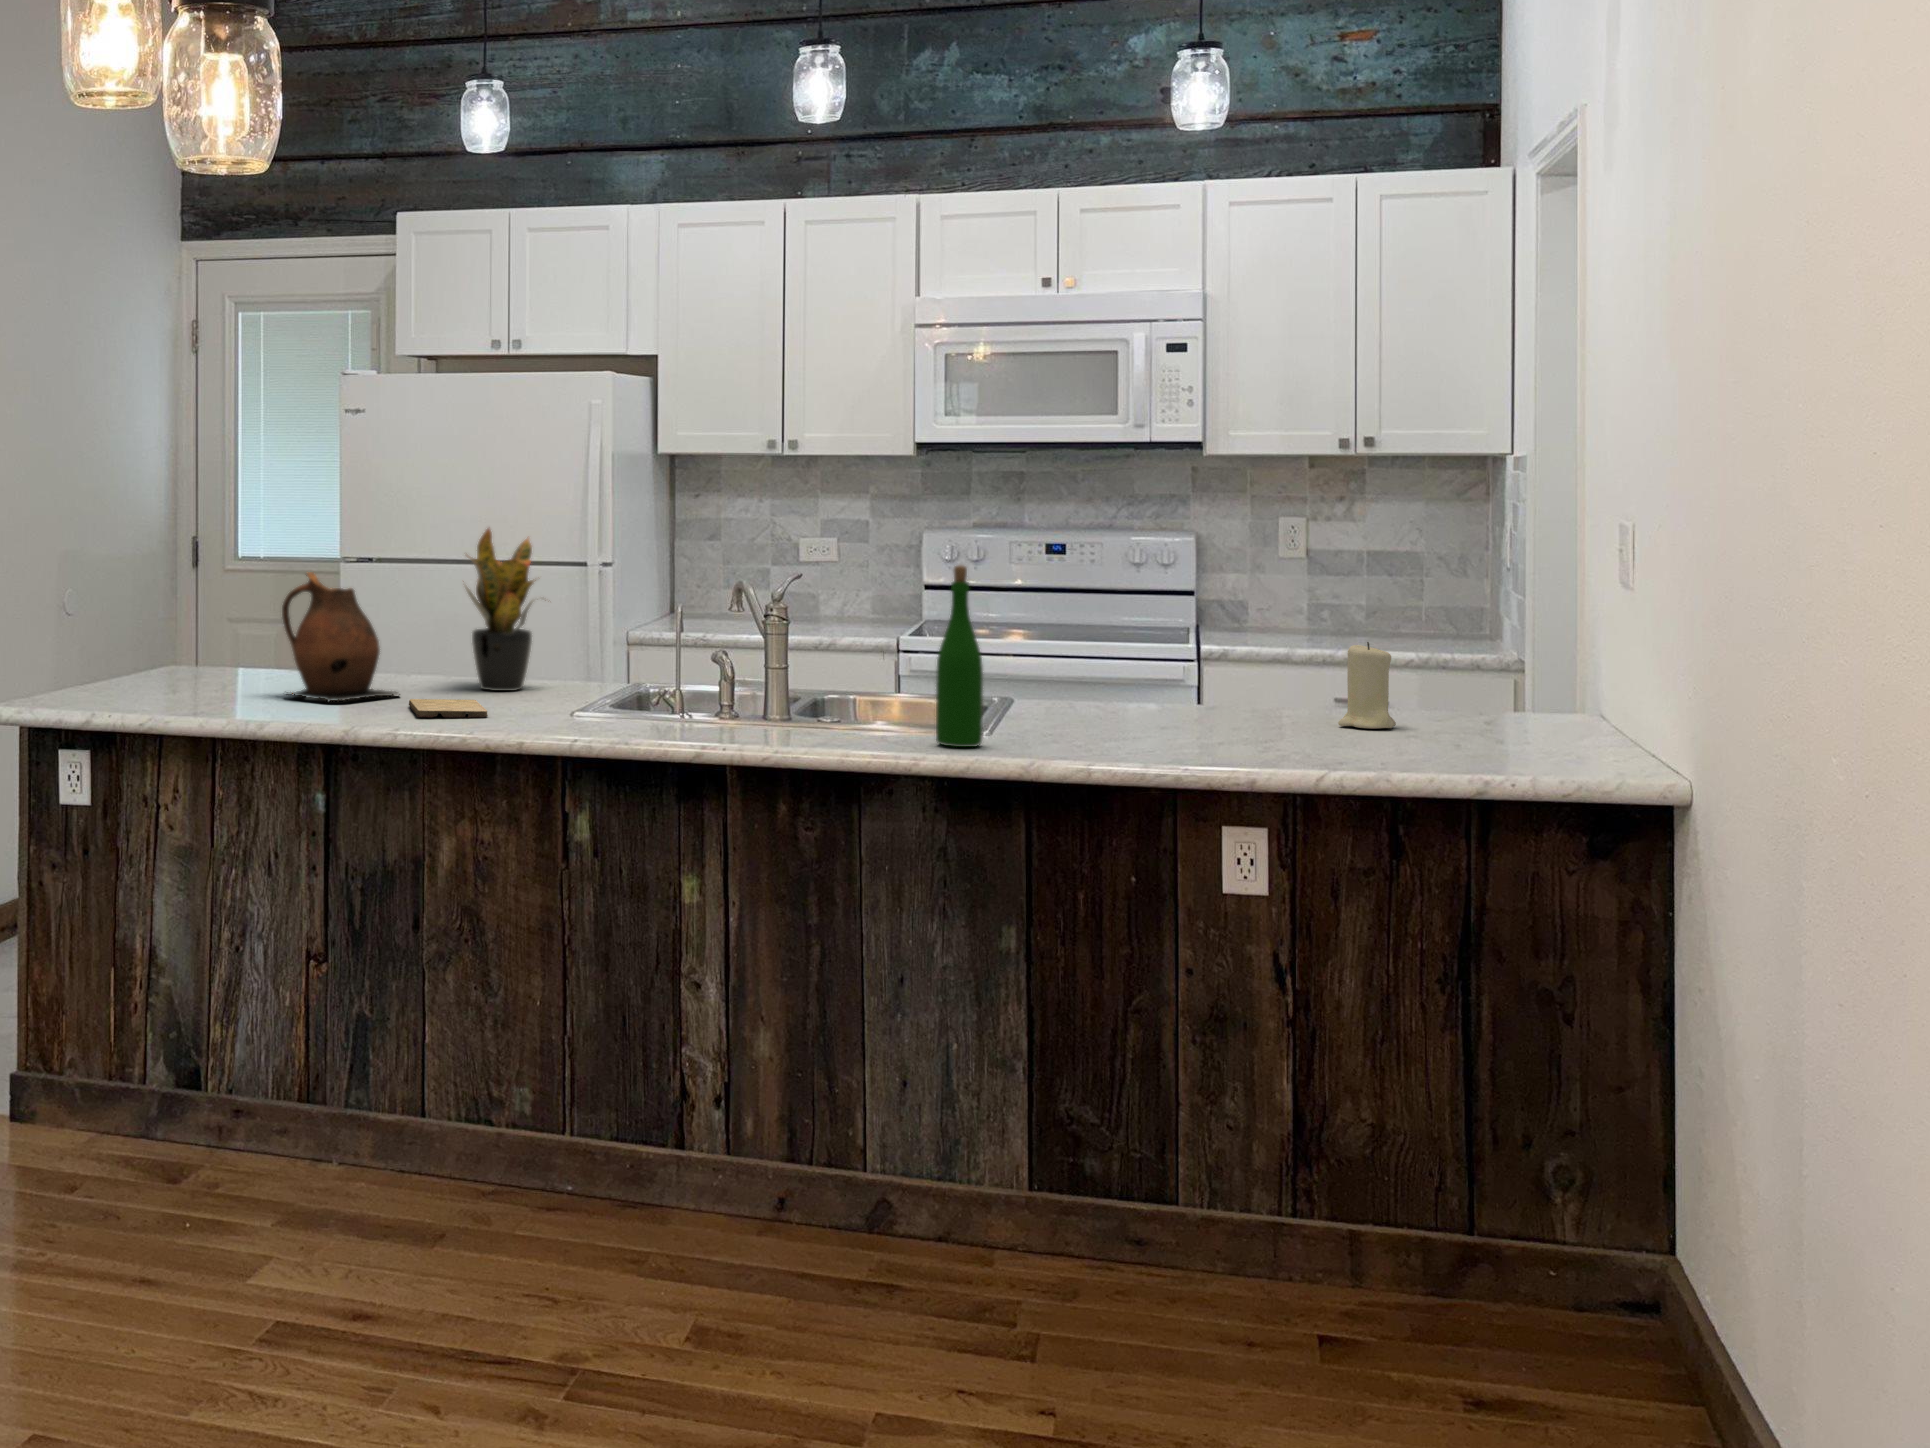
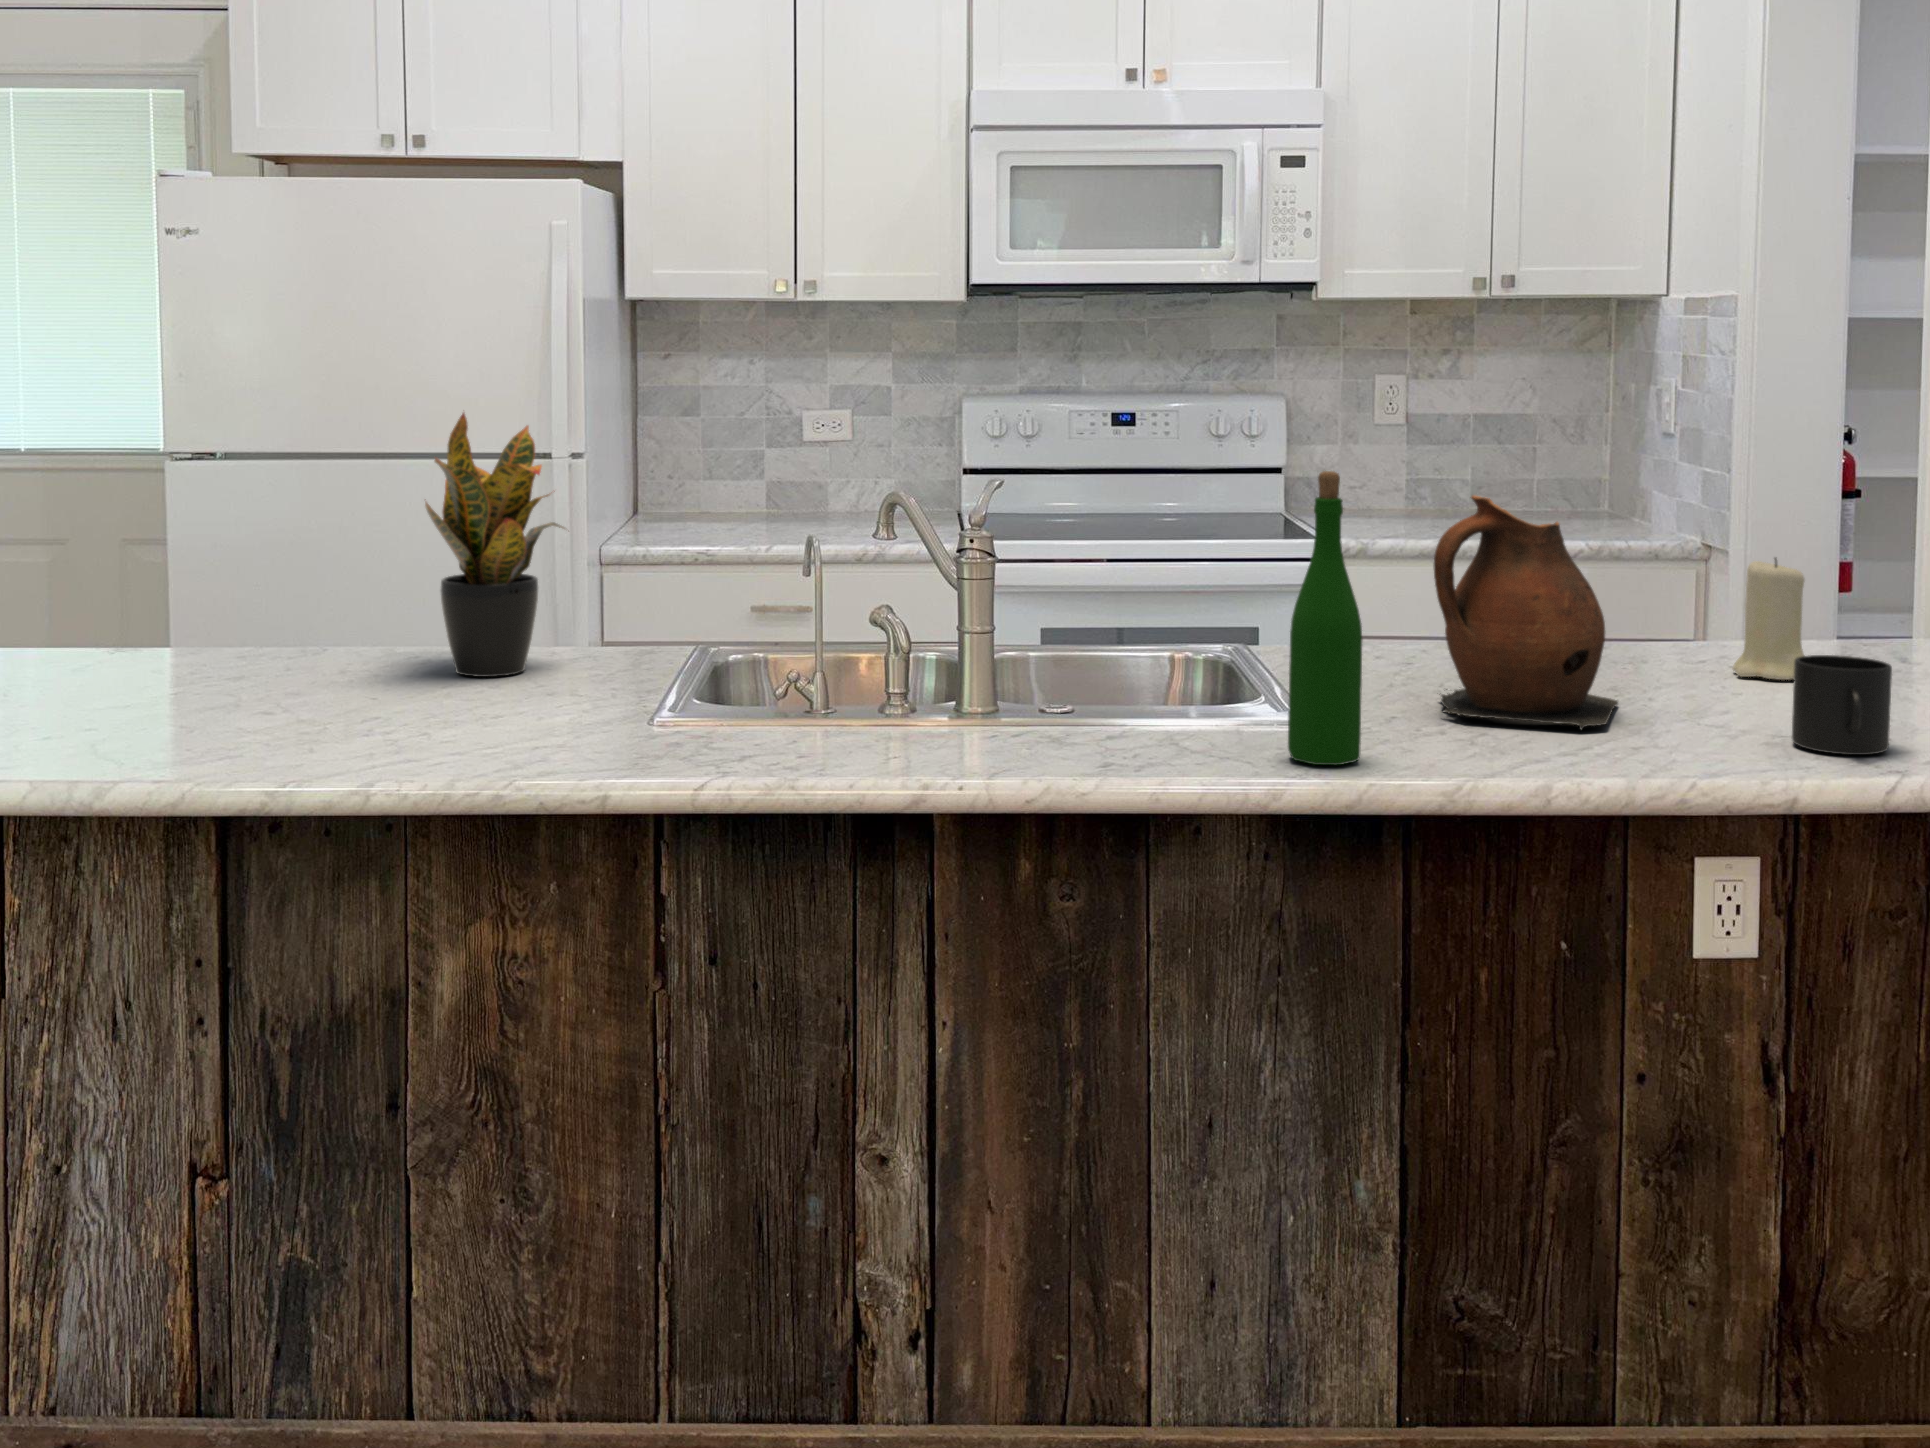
ceramic pitcher: present [282,572,400,701] -> present [1434,496,1618,730]
mug: none [1290,697,1354,760] -> present [1792,655,1892,755]
cutting board: present [409,699,488,718] -> none [360,706,514,755]

